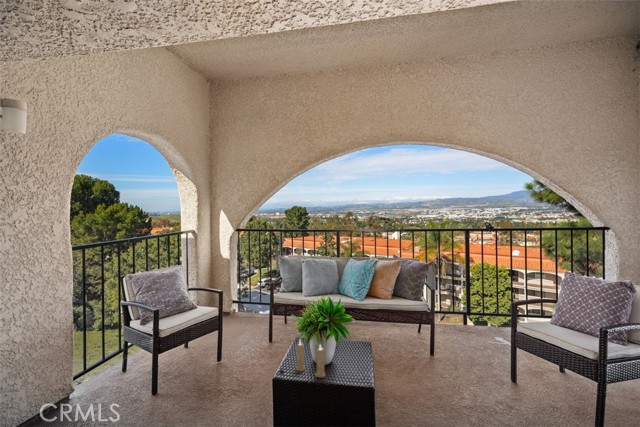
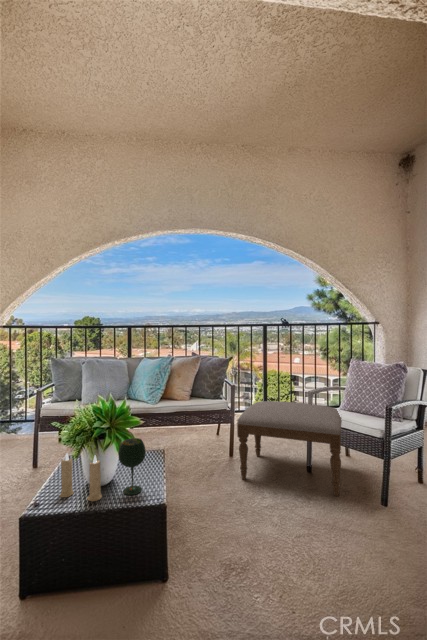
ottoman: none [438,307,552,409] -> present [237,401,342,496]
wine glass: none [337,334,357,378] -> present [119,438,146,495]

